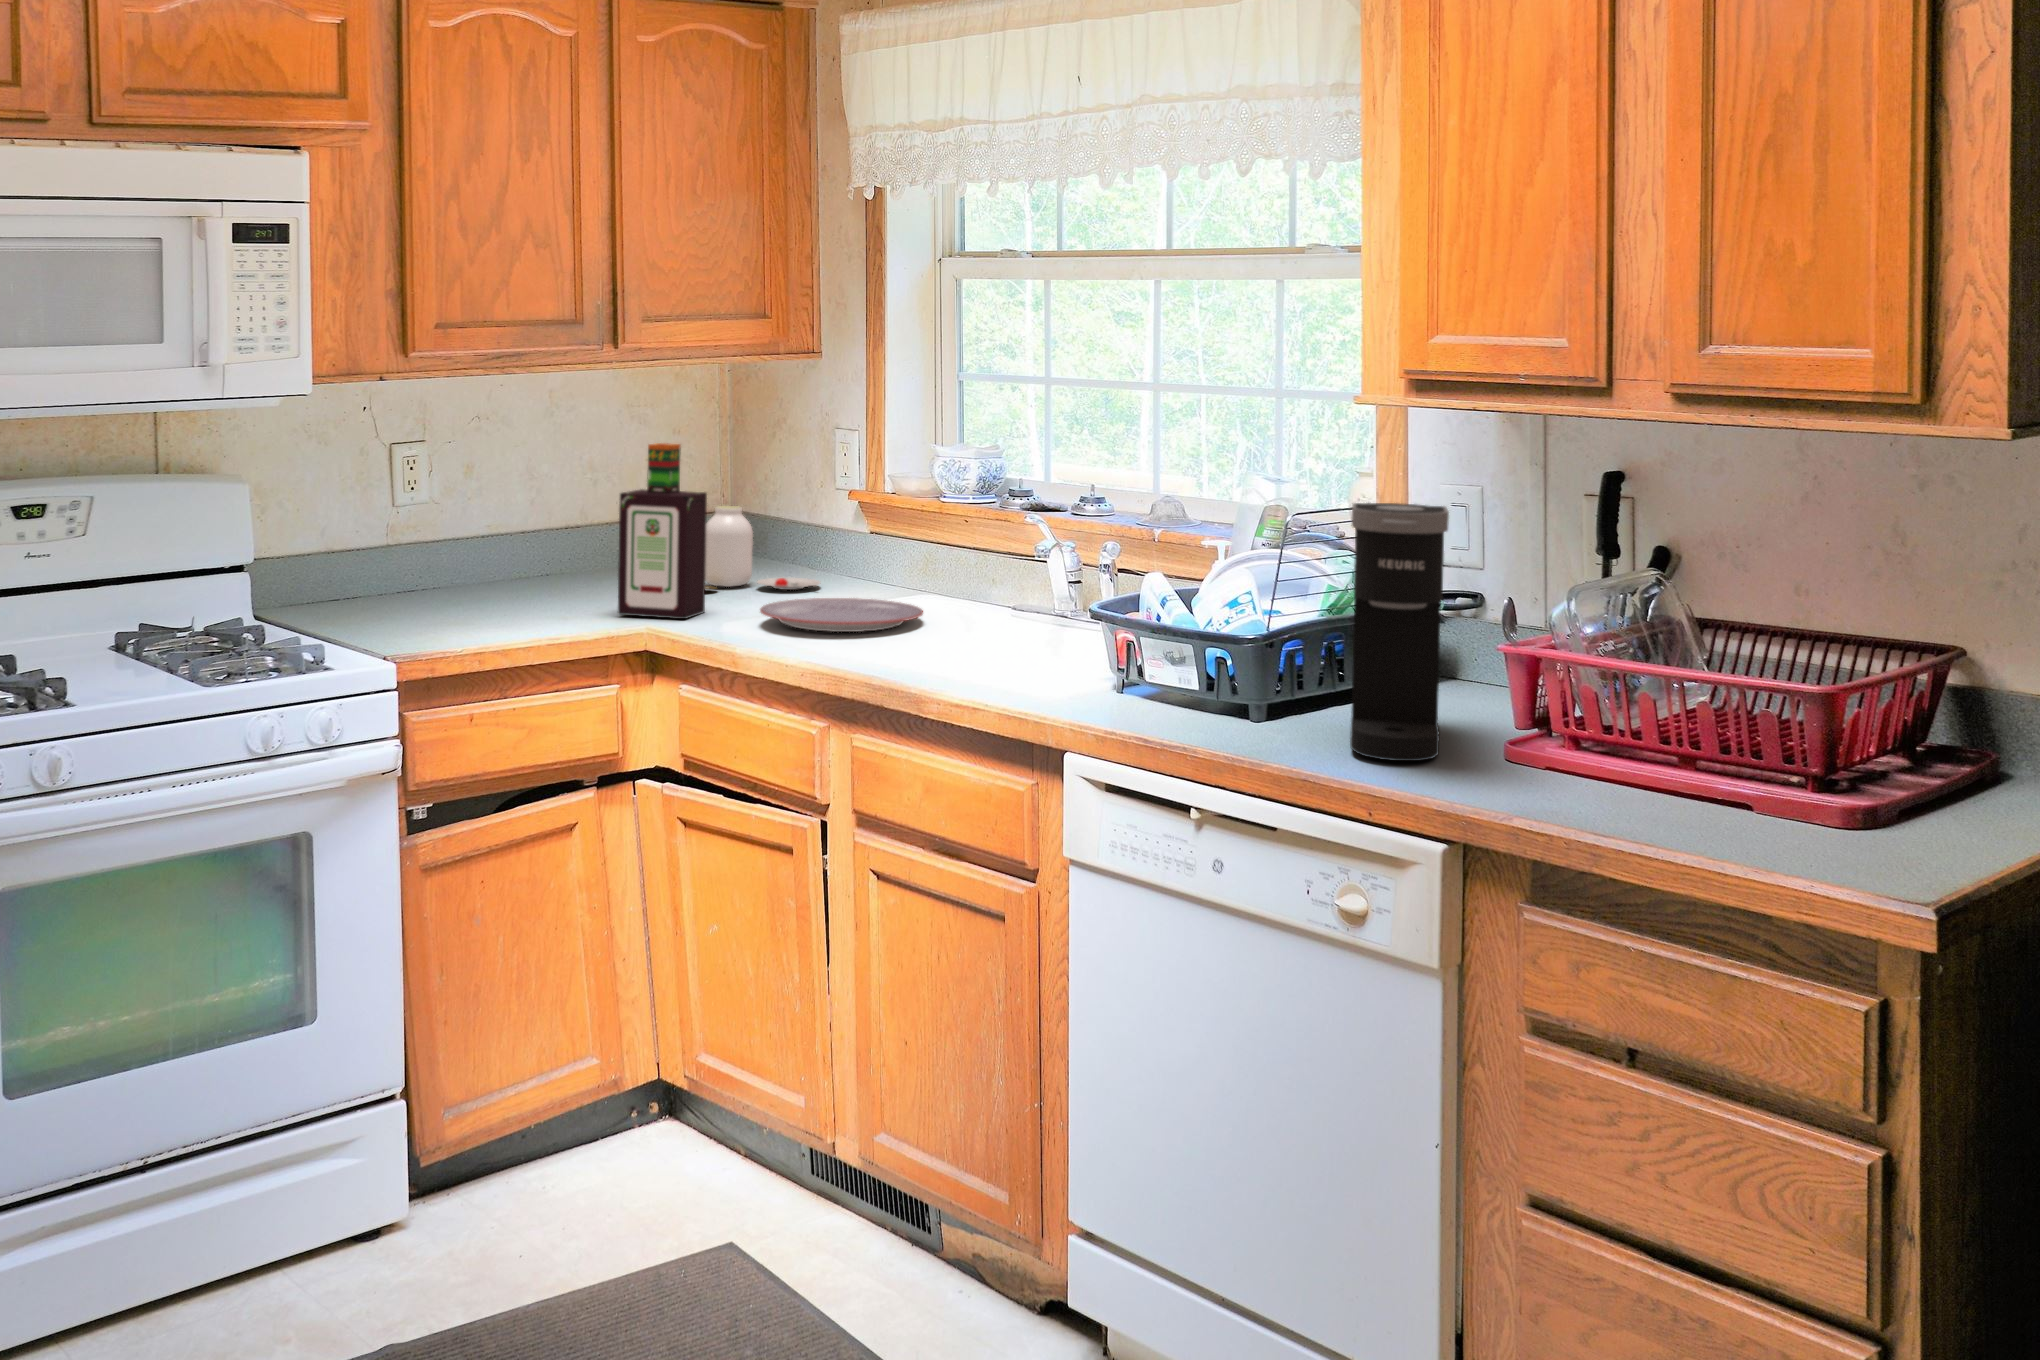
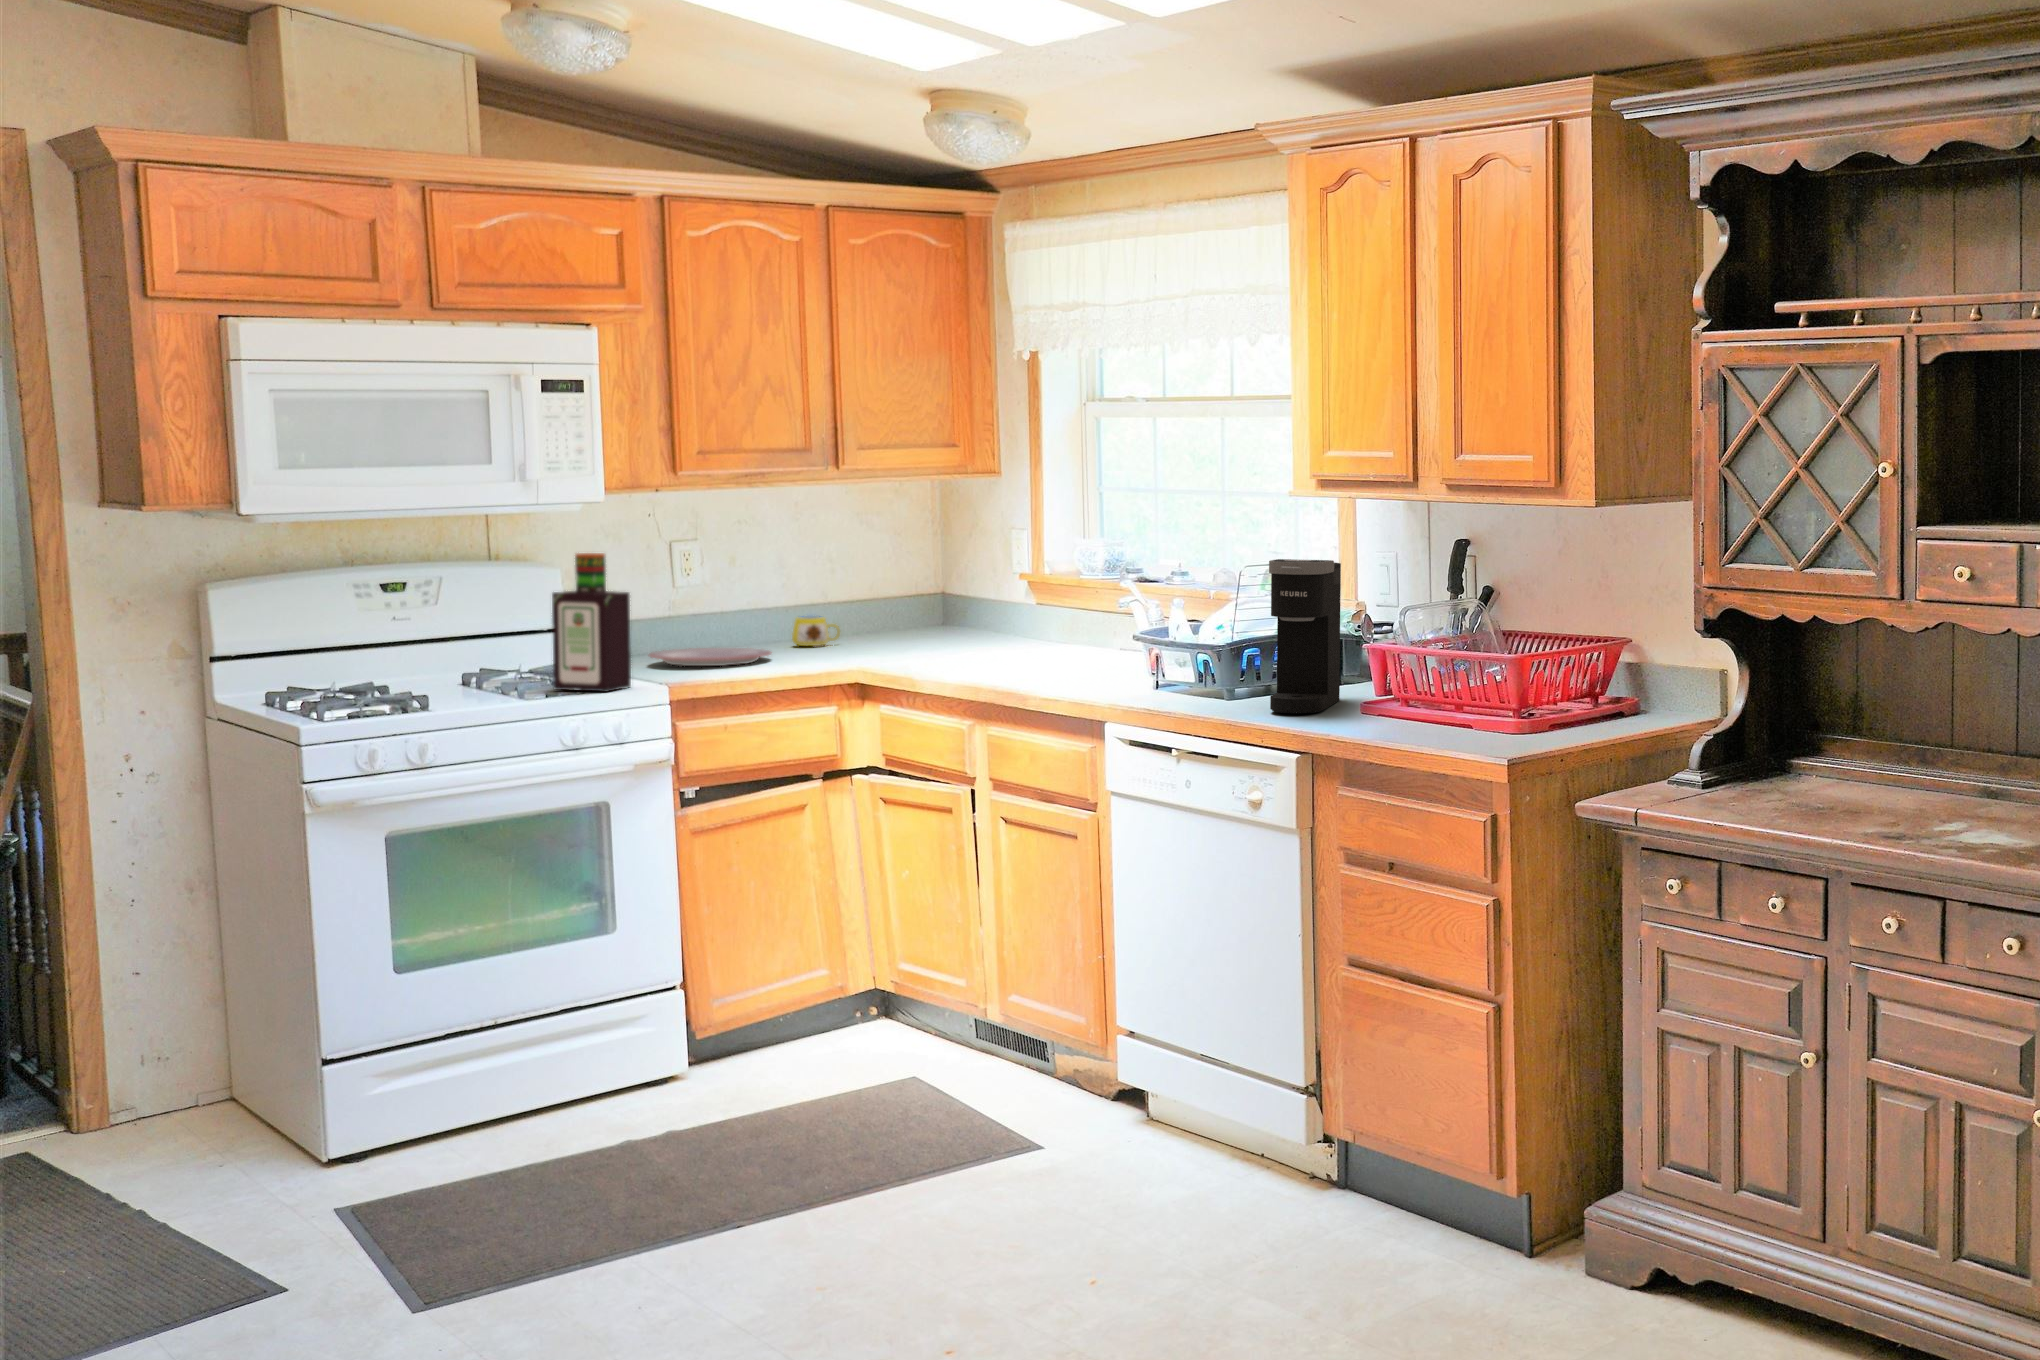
bottle: present [618,443,707,619] -> present [552,553,631,692]
jar: present [705,506,820,590] -> none [903,587,1003,647]
mug: none [540,542,603,585] -> present [792,616,840,646]
plate: present [760,598,923,632] -> present [650,648,771,666]

